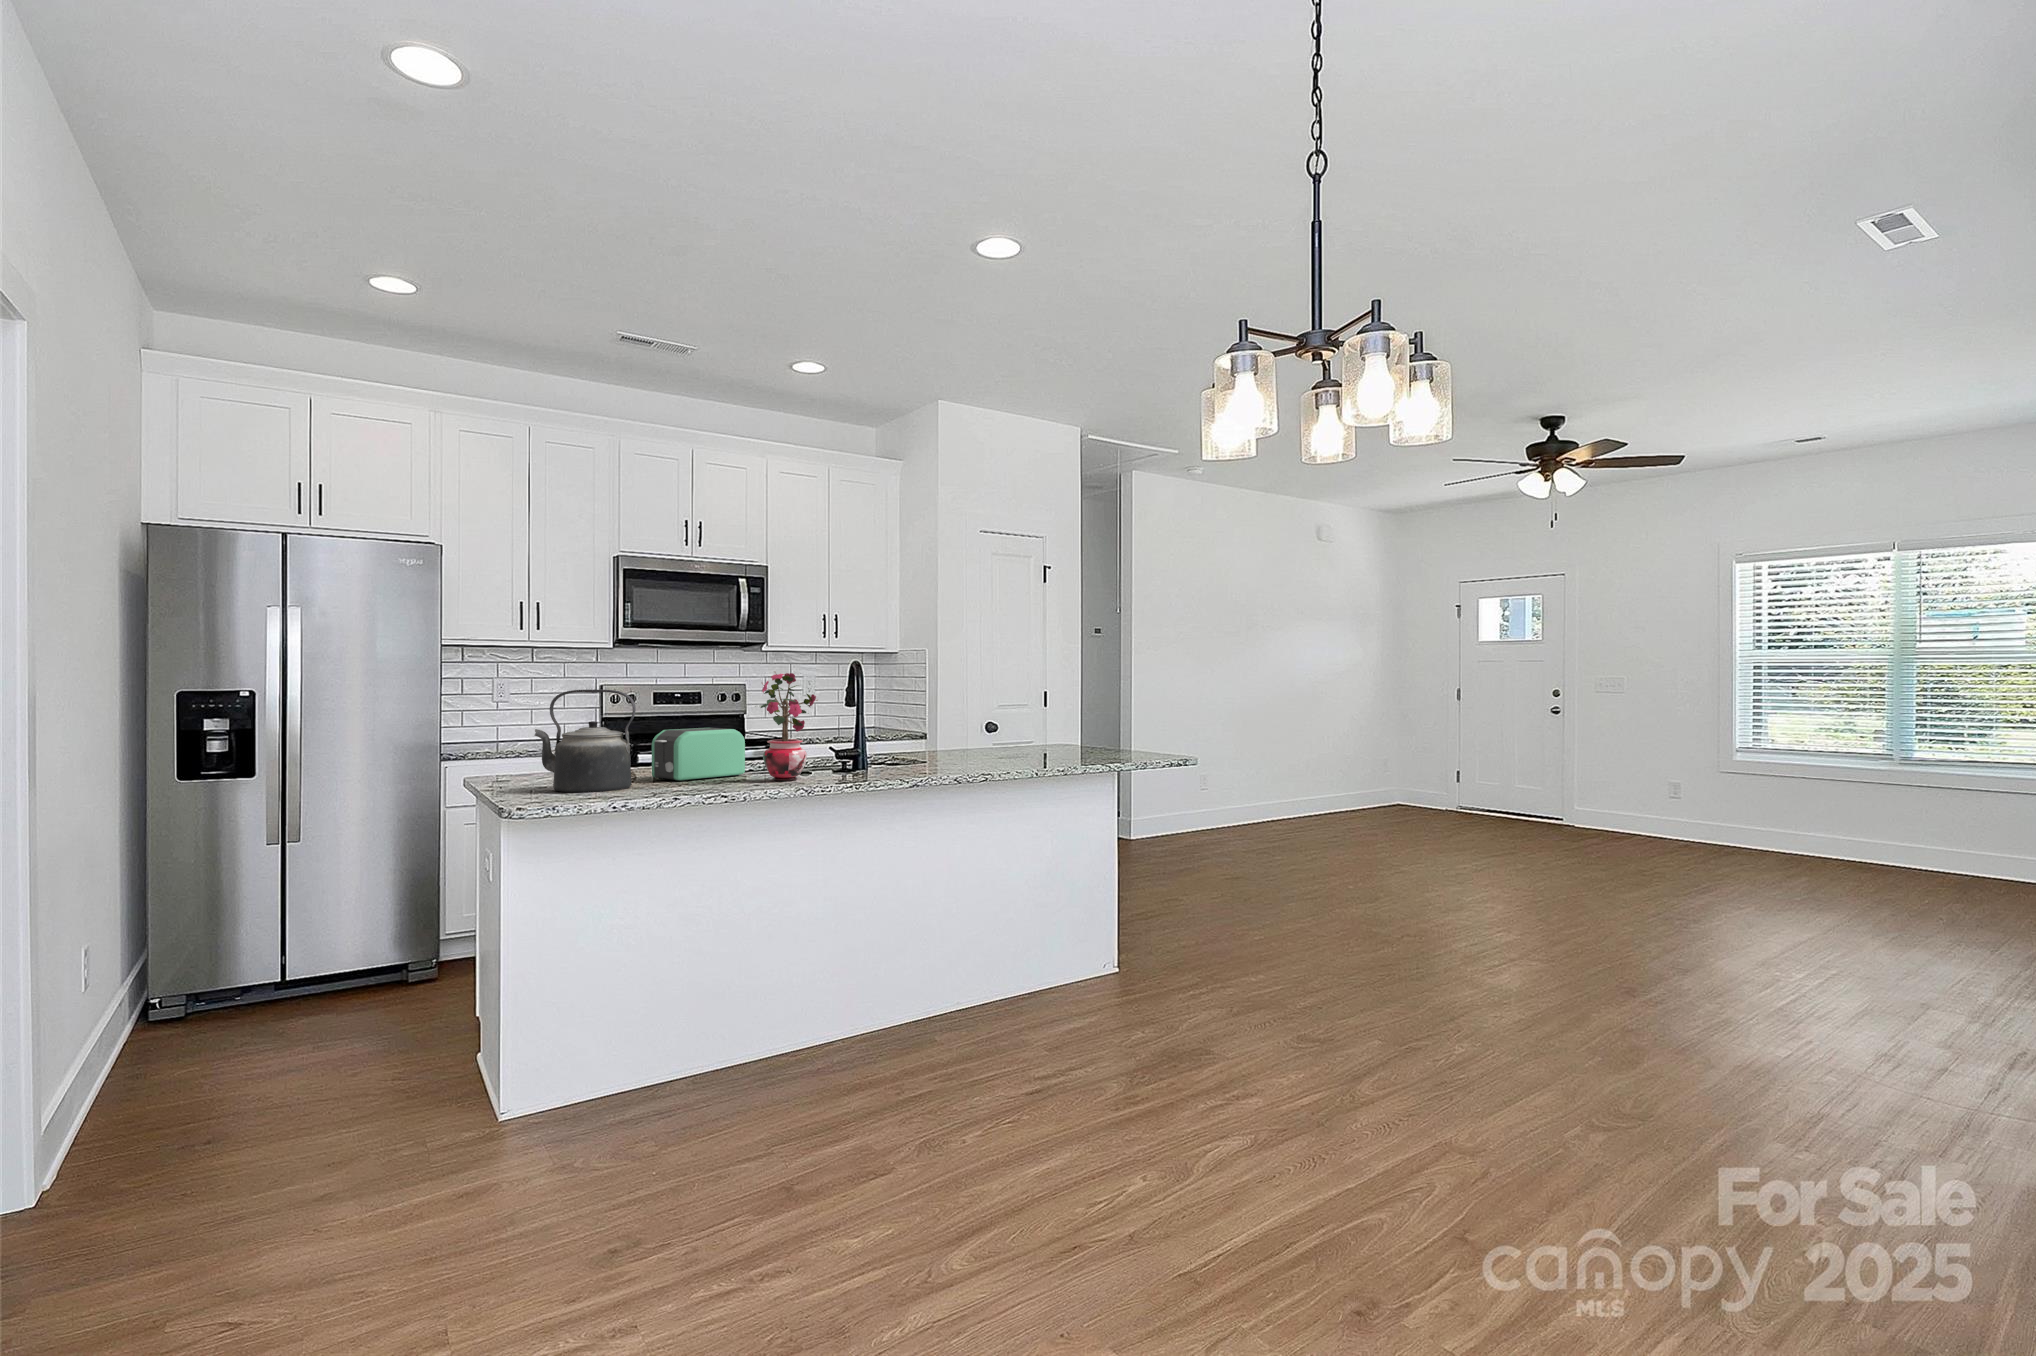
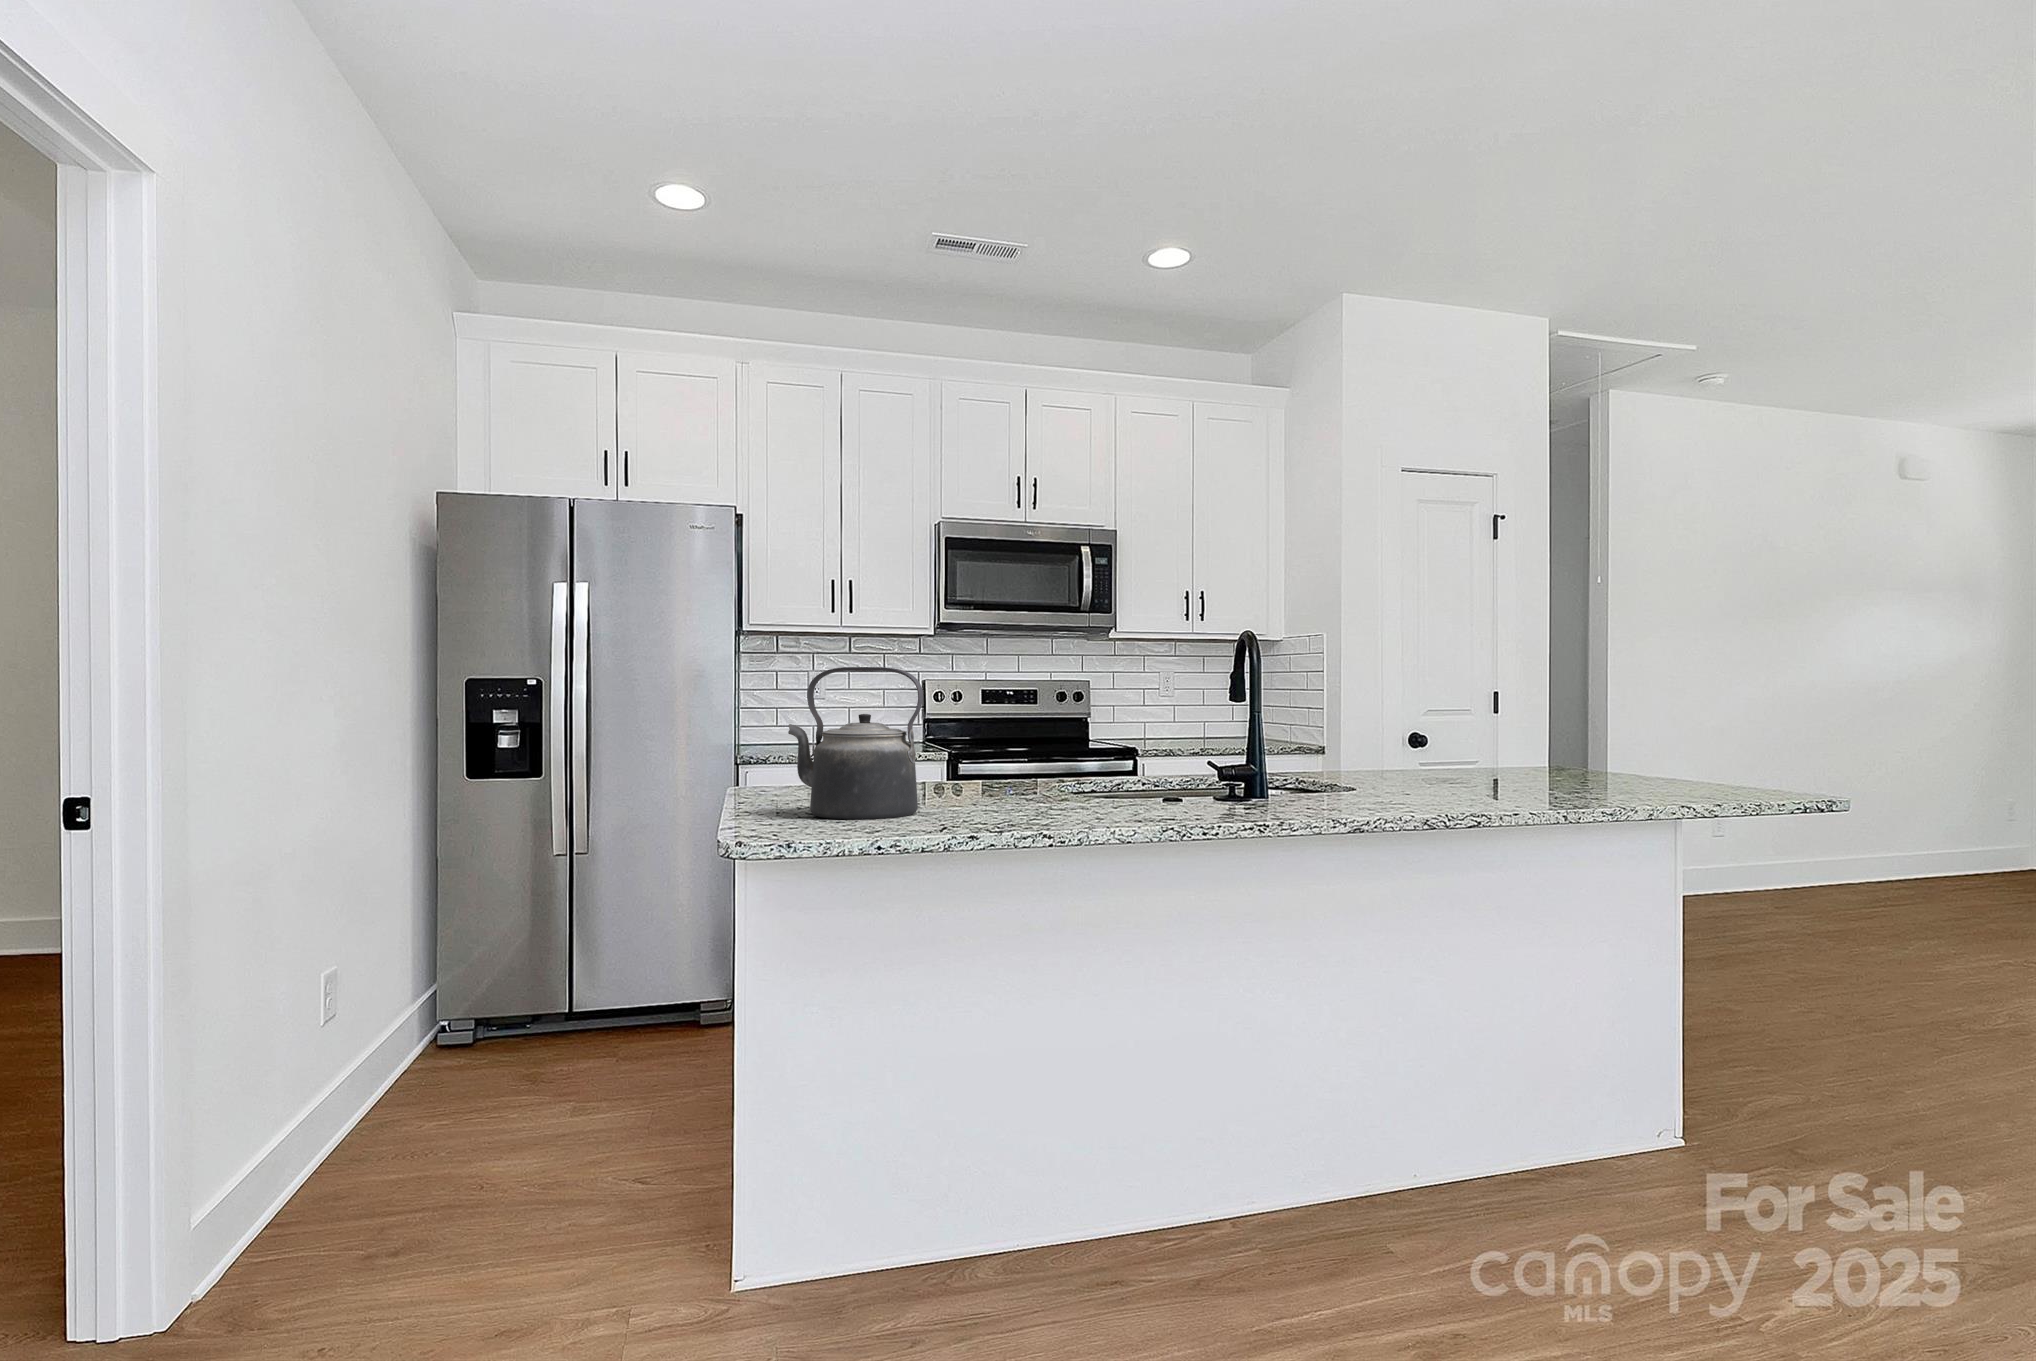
potted plant: present [760,673,817,781] -> none [1096,636,1196,813]
toaster: present [652,728,745,782] -> none [953,729,1084,807]

